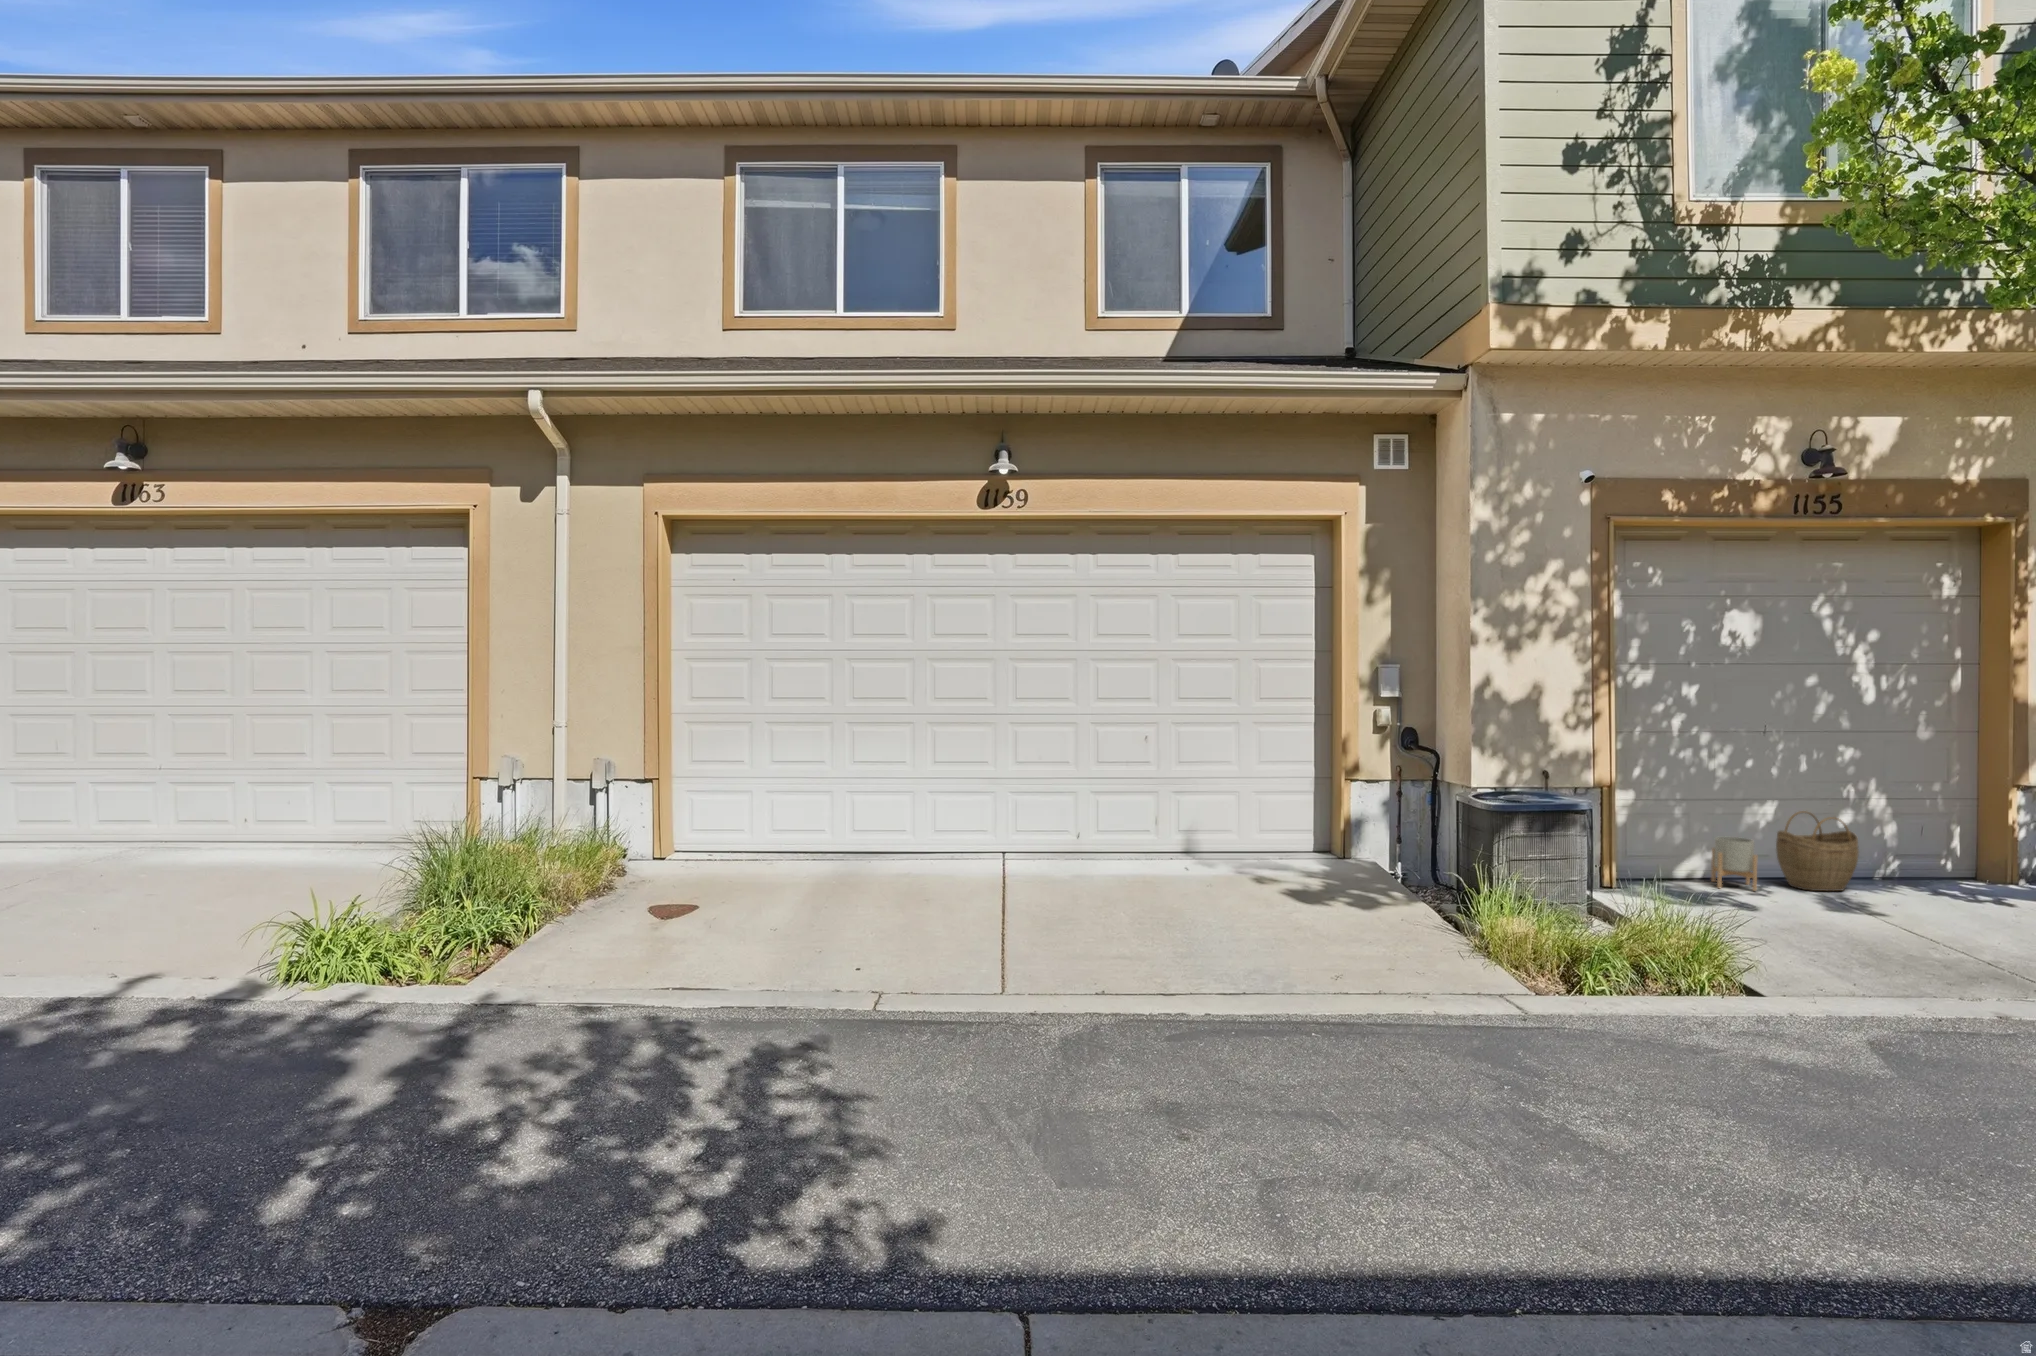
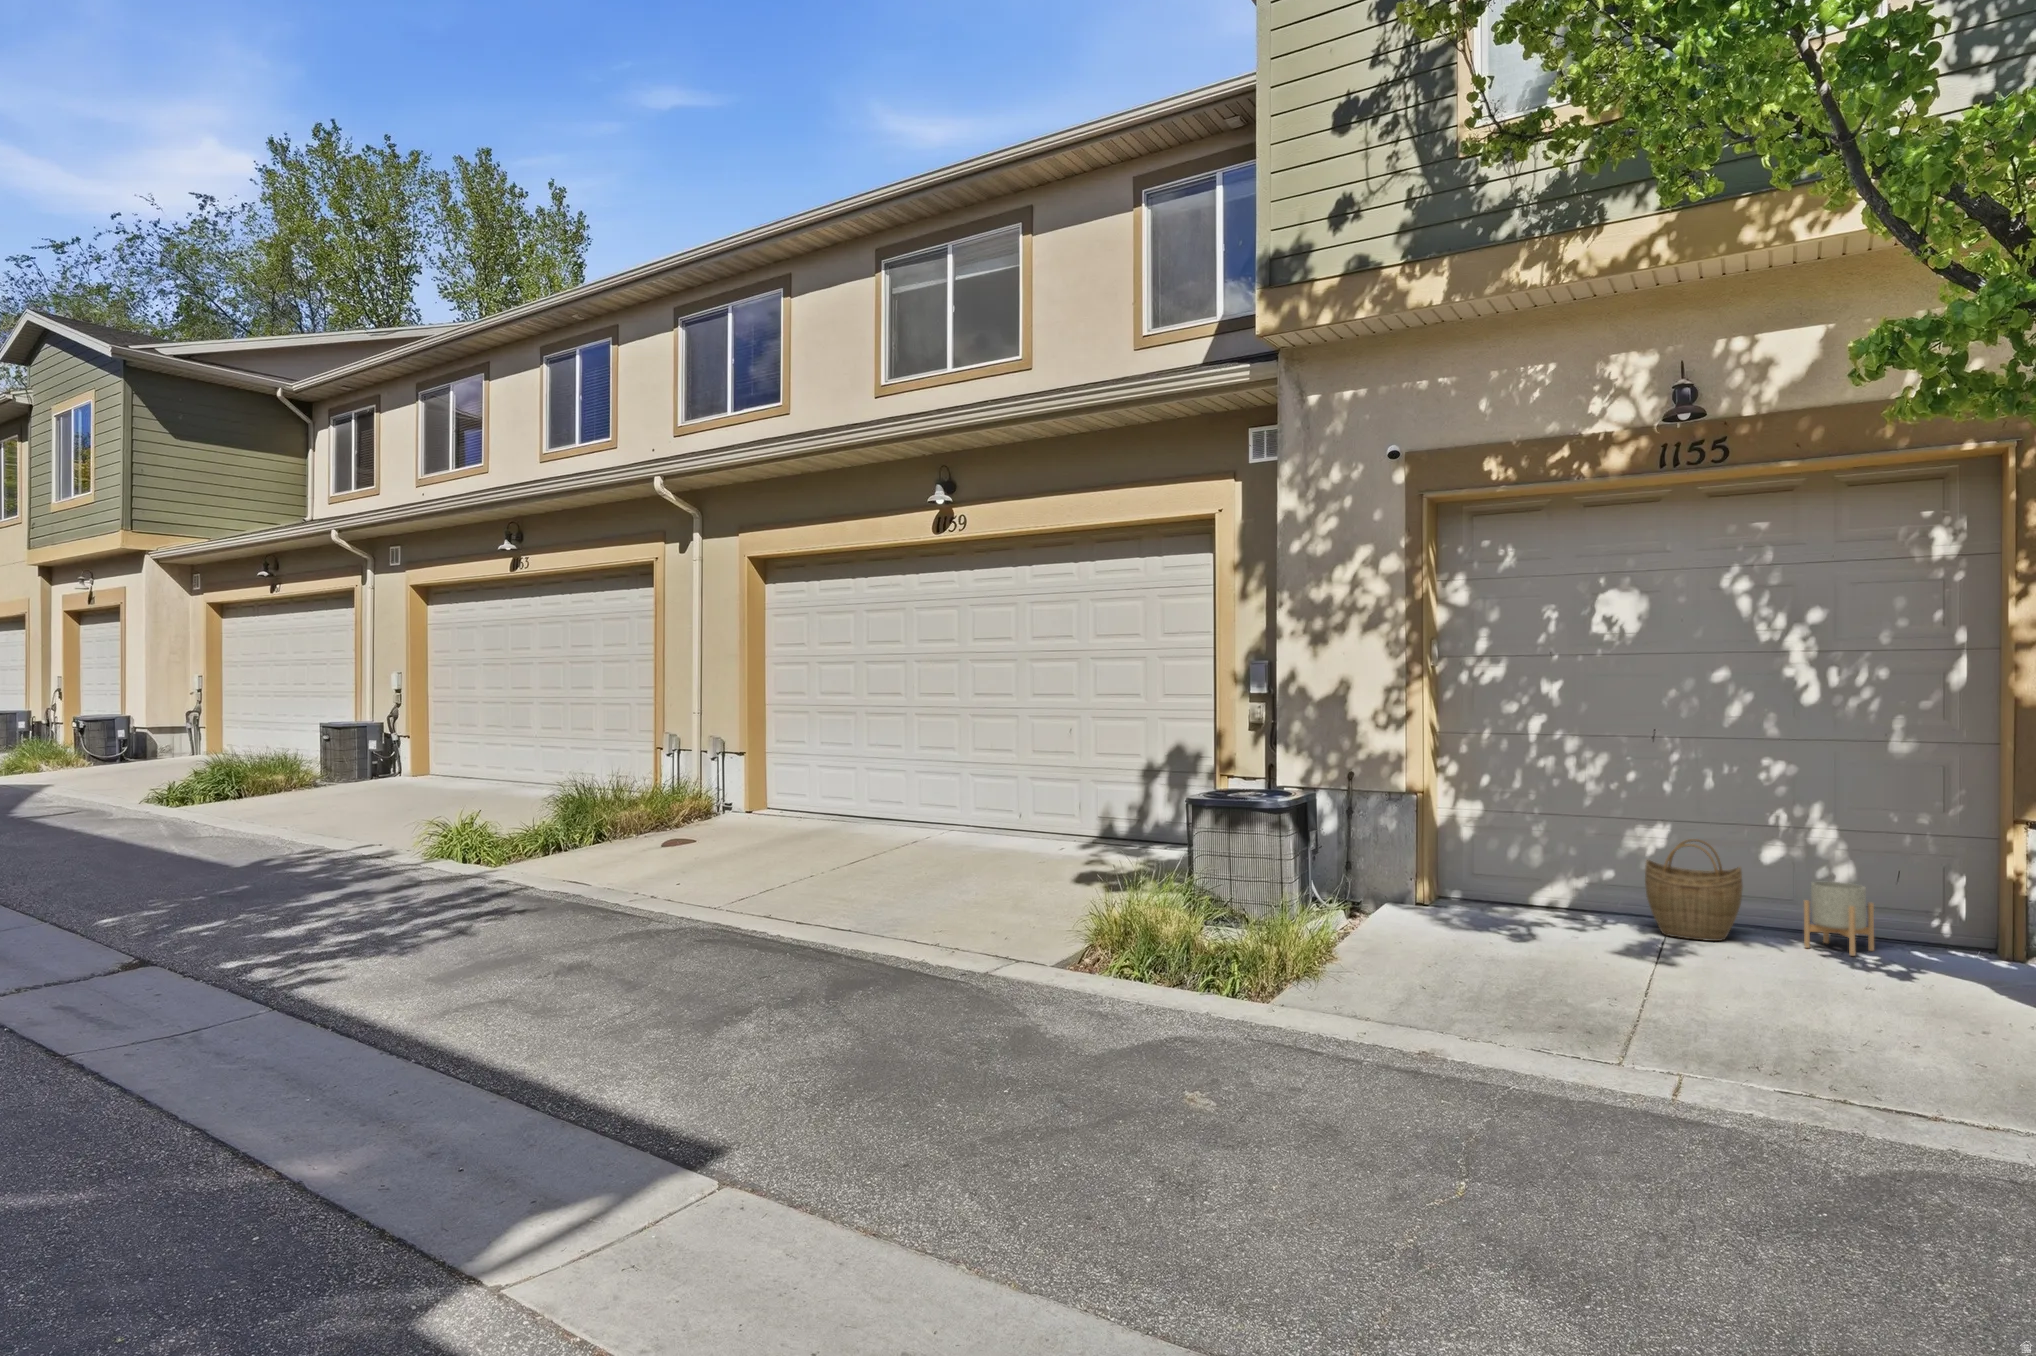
planter: present [1711,837,1757,891] -> present [1804,882,1874,956]

